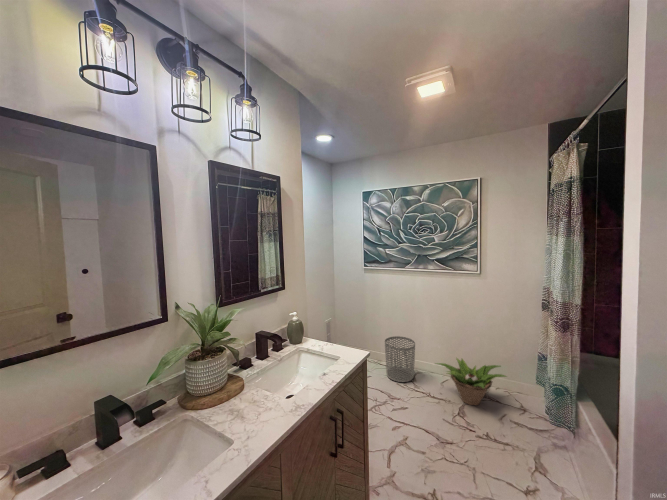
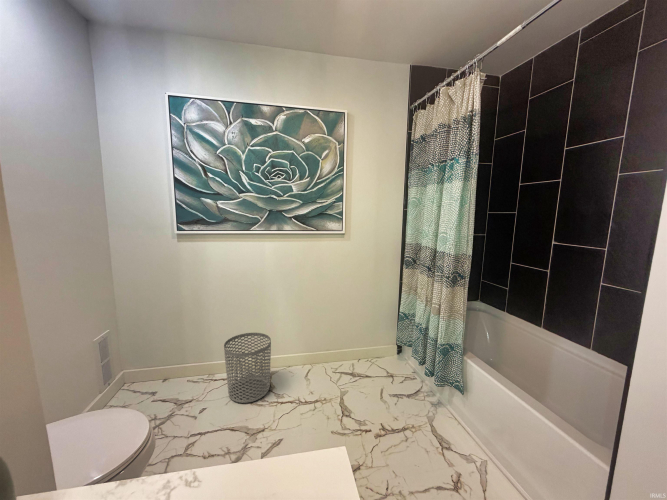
decorative plant: present [437,358,506,405] -> none [301,337,383,396]

